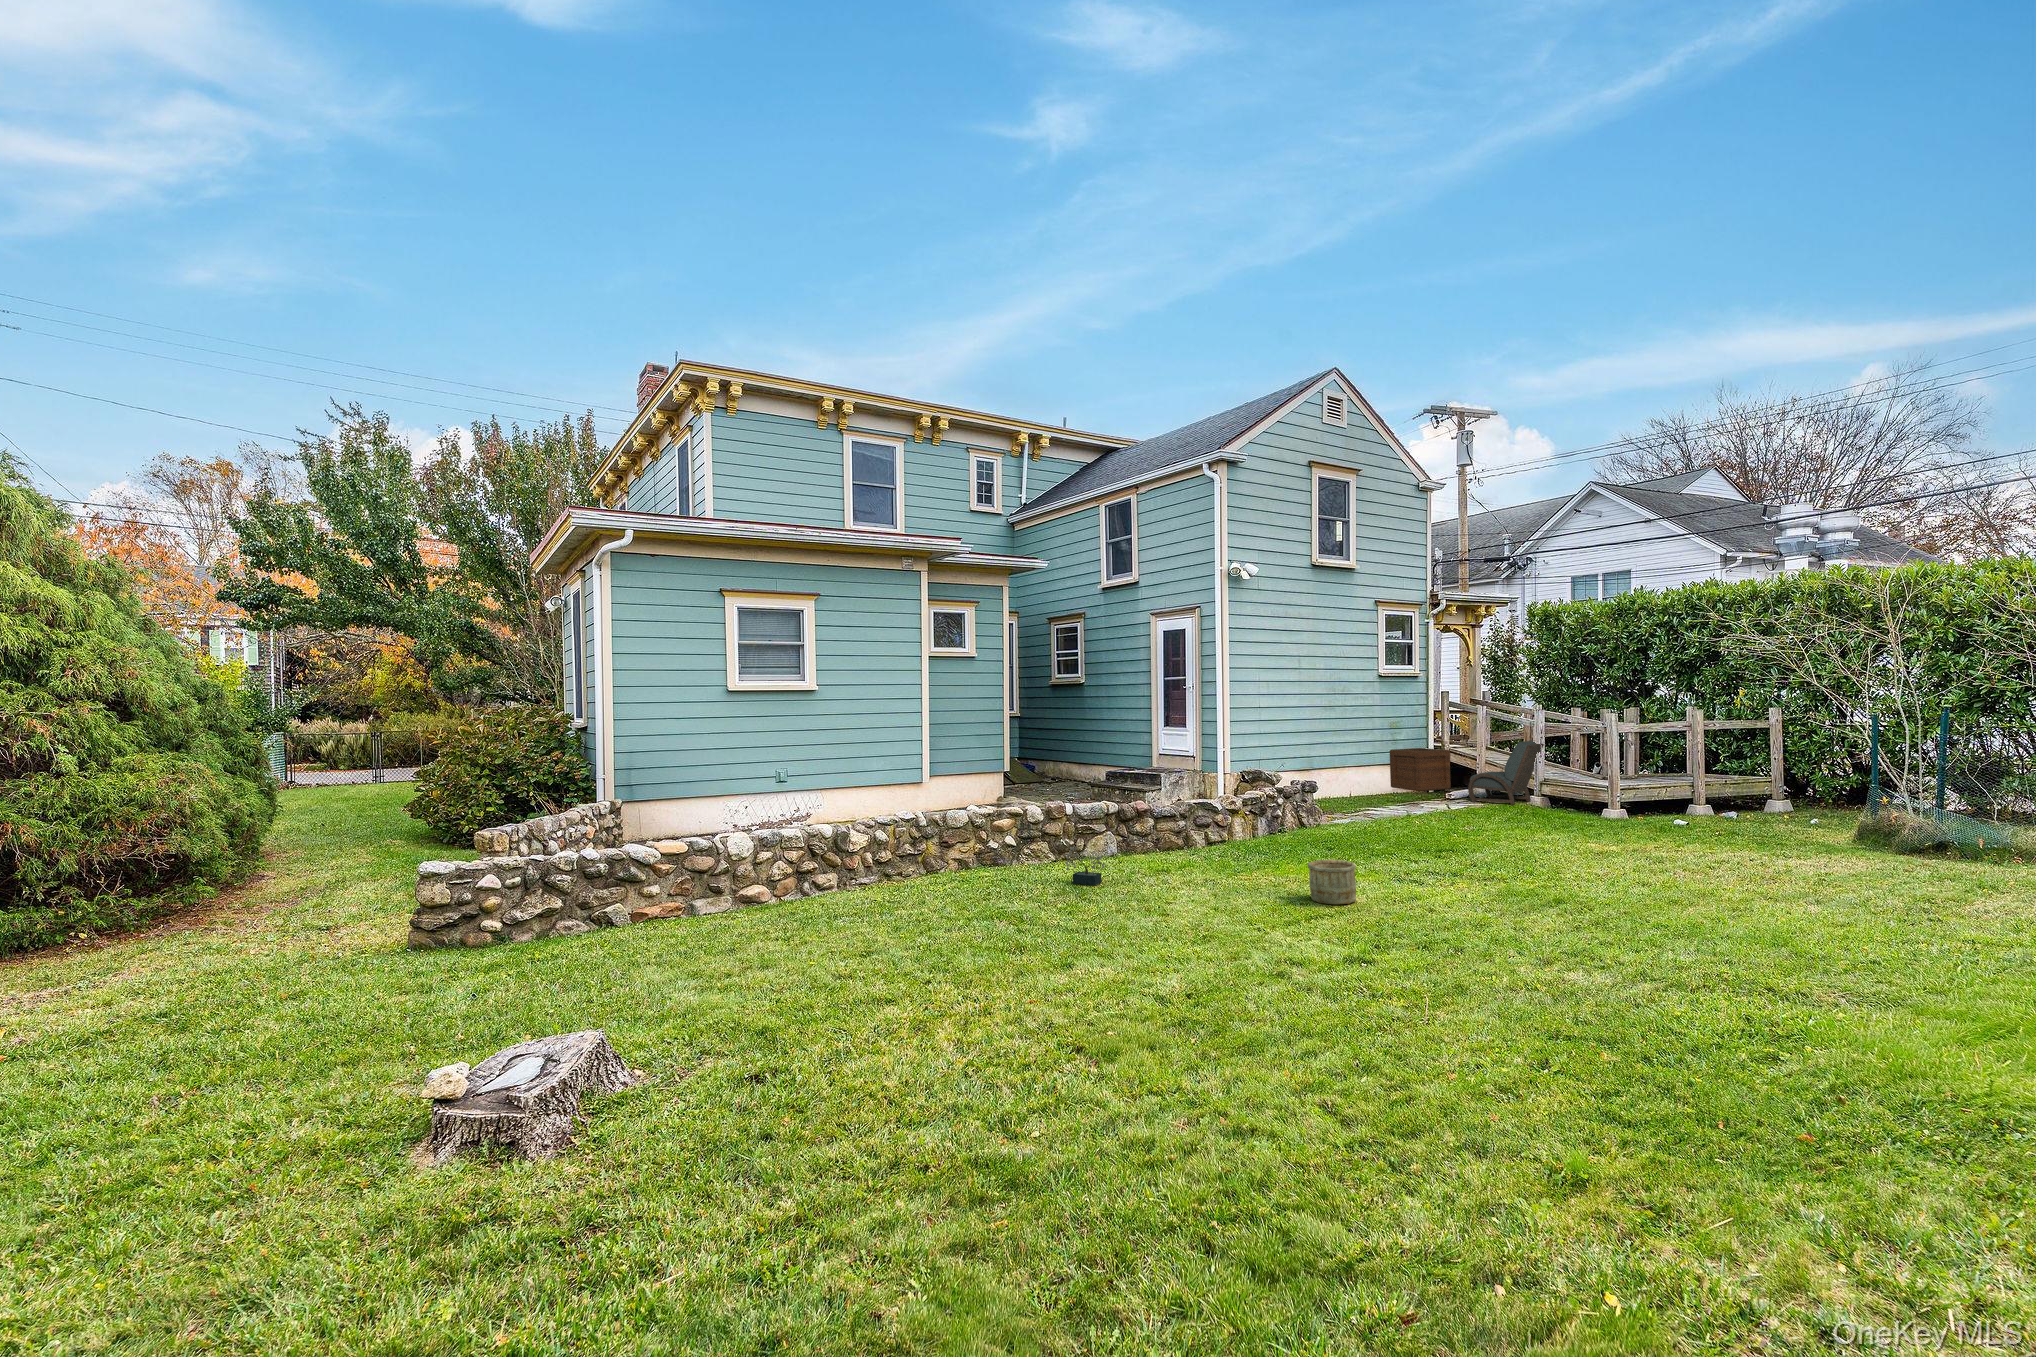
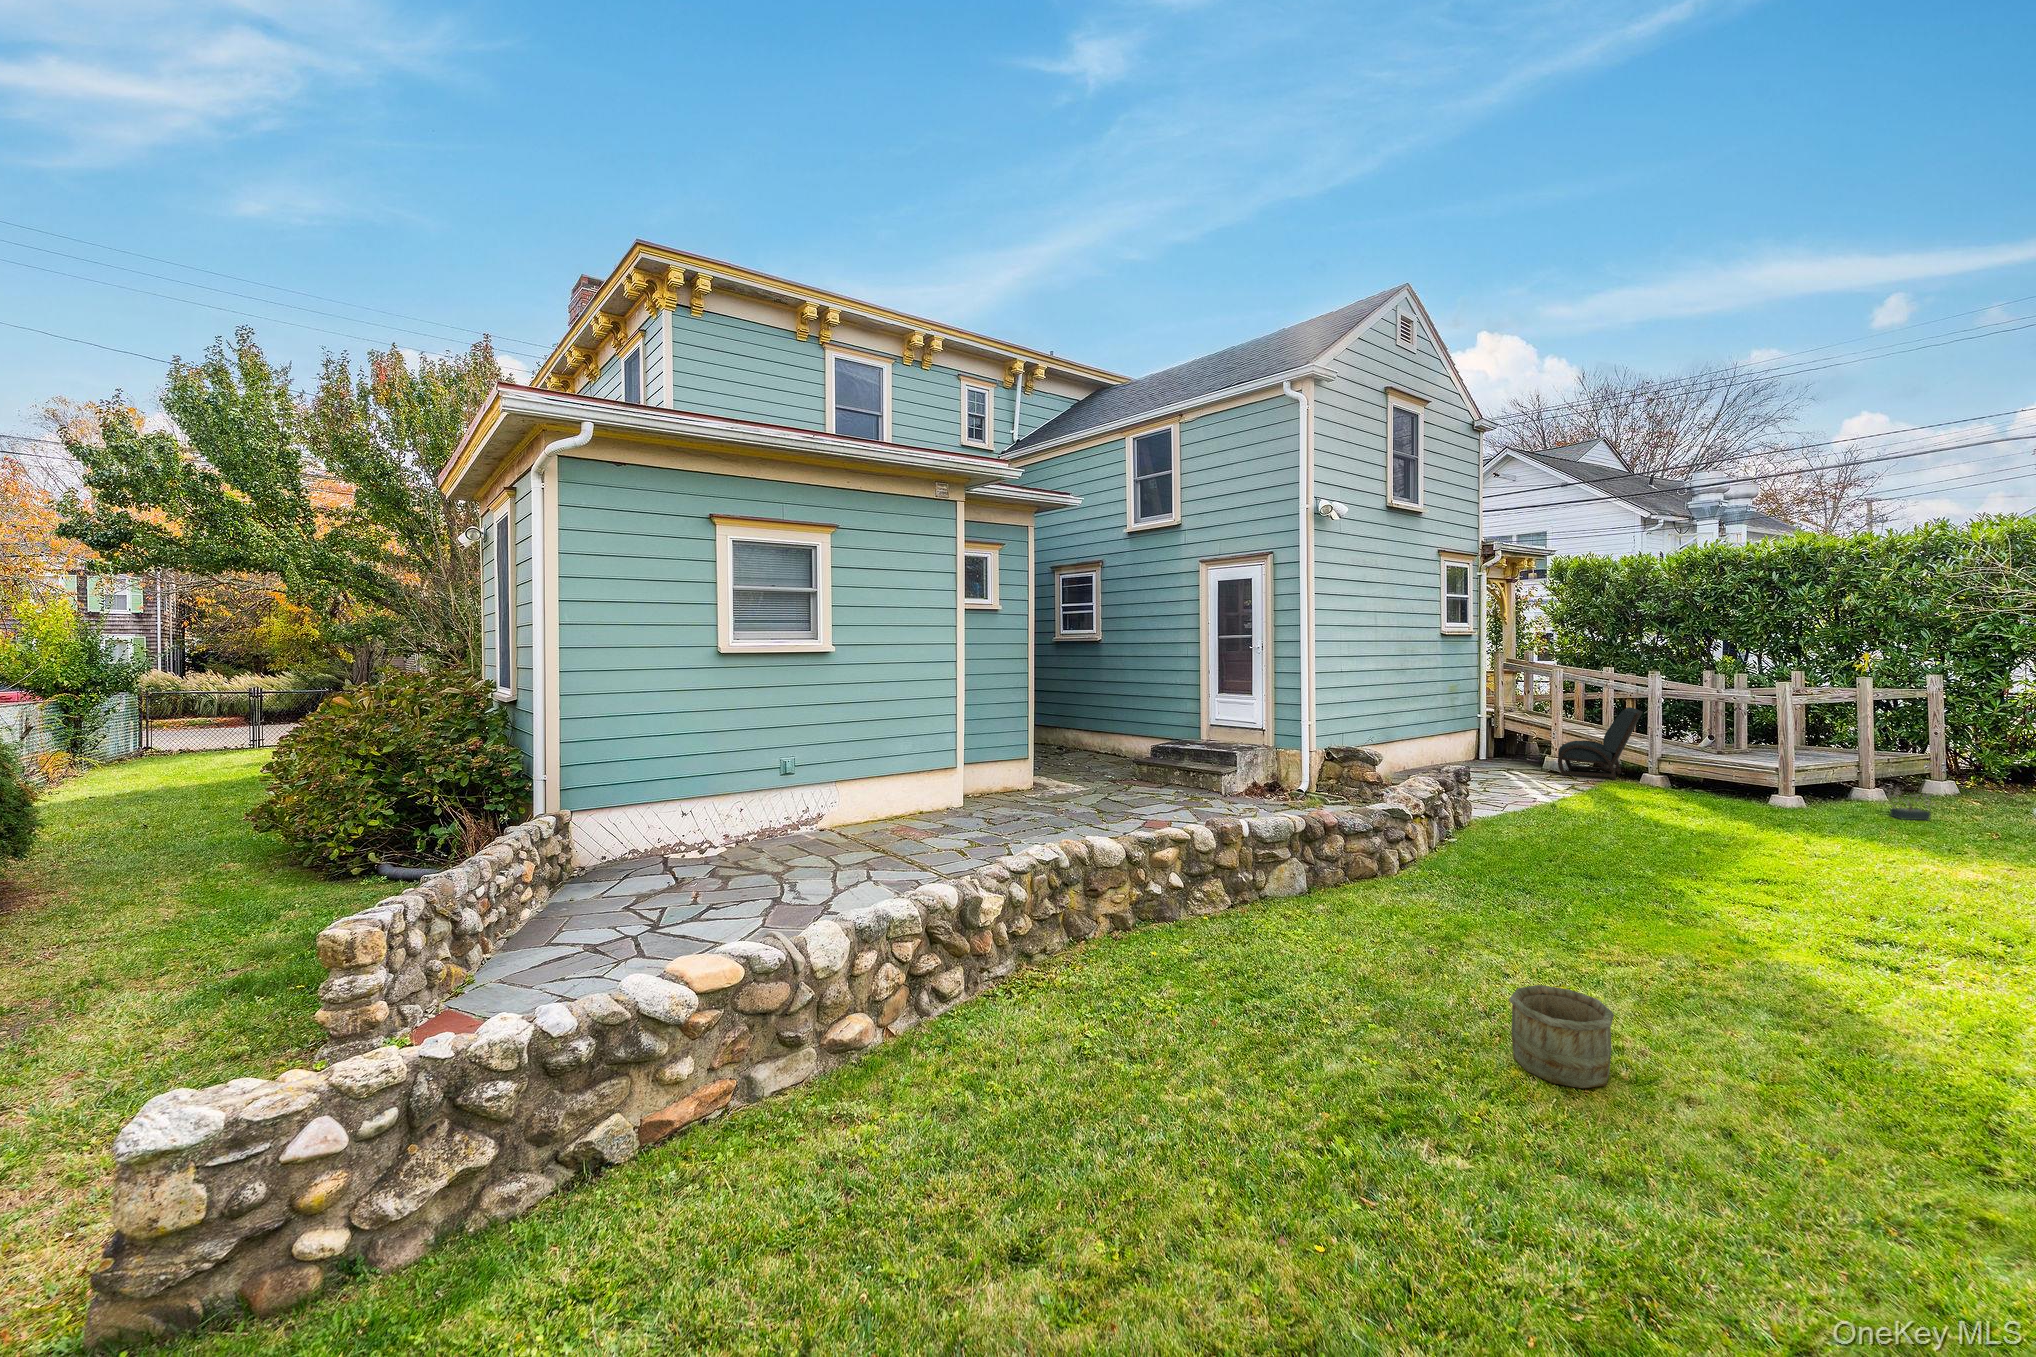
wooden crate: present [1389,748,1451,791] -> none [1435,712,1500,760]
decorative plant: present [1064,847,1106,886] -> present [1881,788,1933,820]
wooden bucket: present [1308,859,1356,904] -> present [1509,985,1614,1088]

